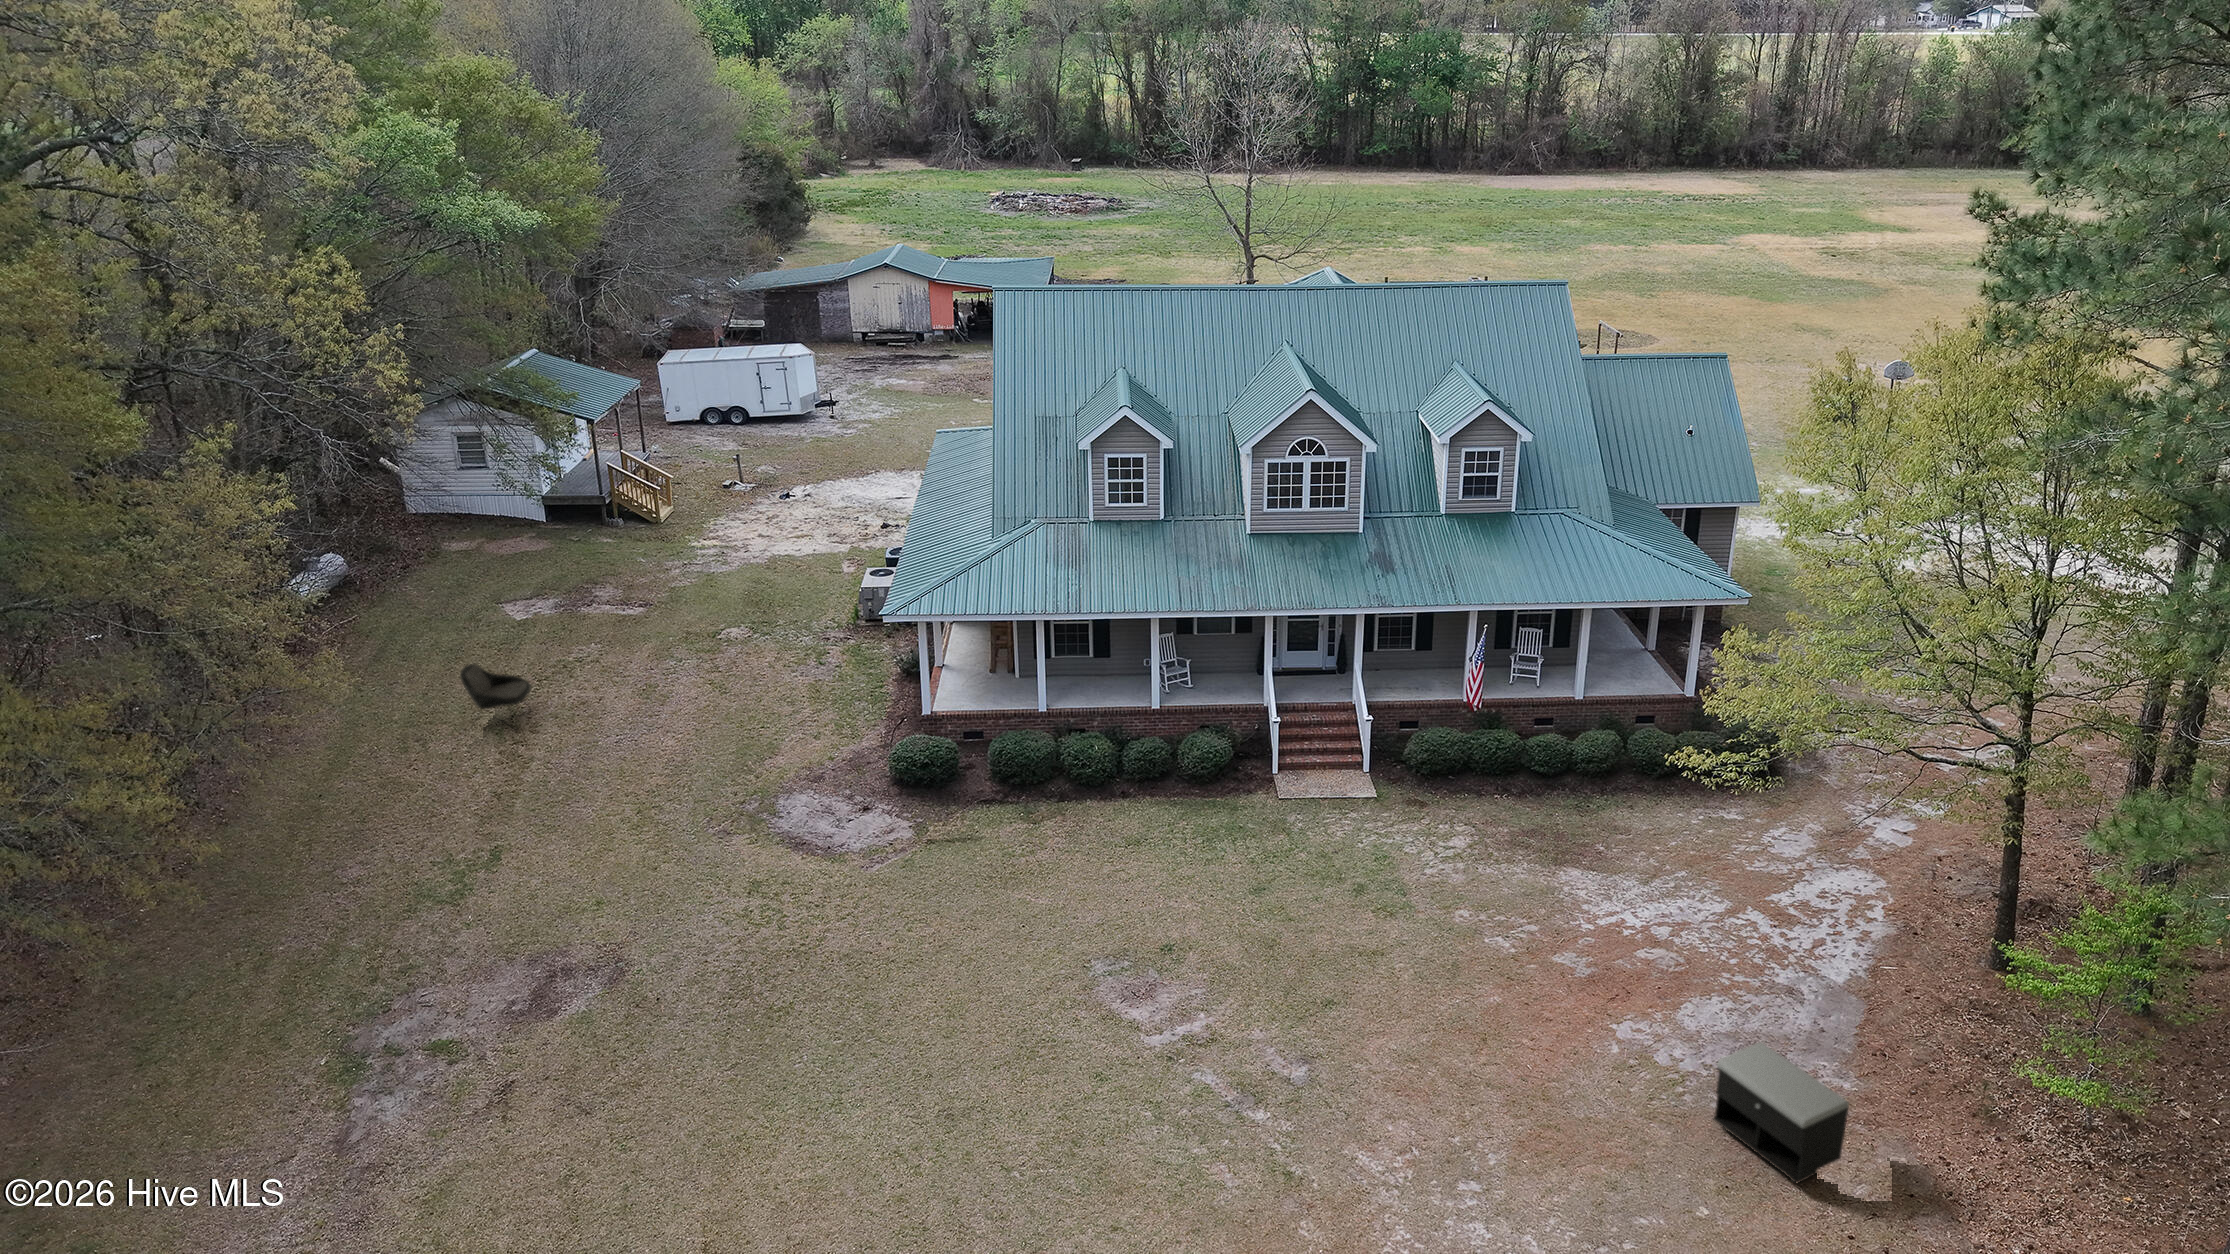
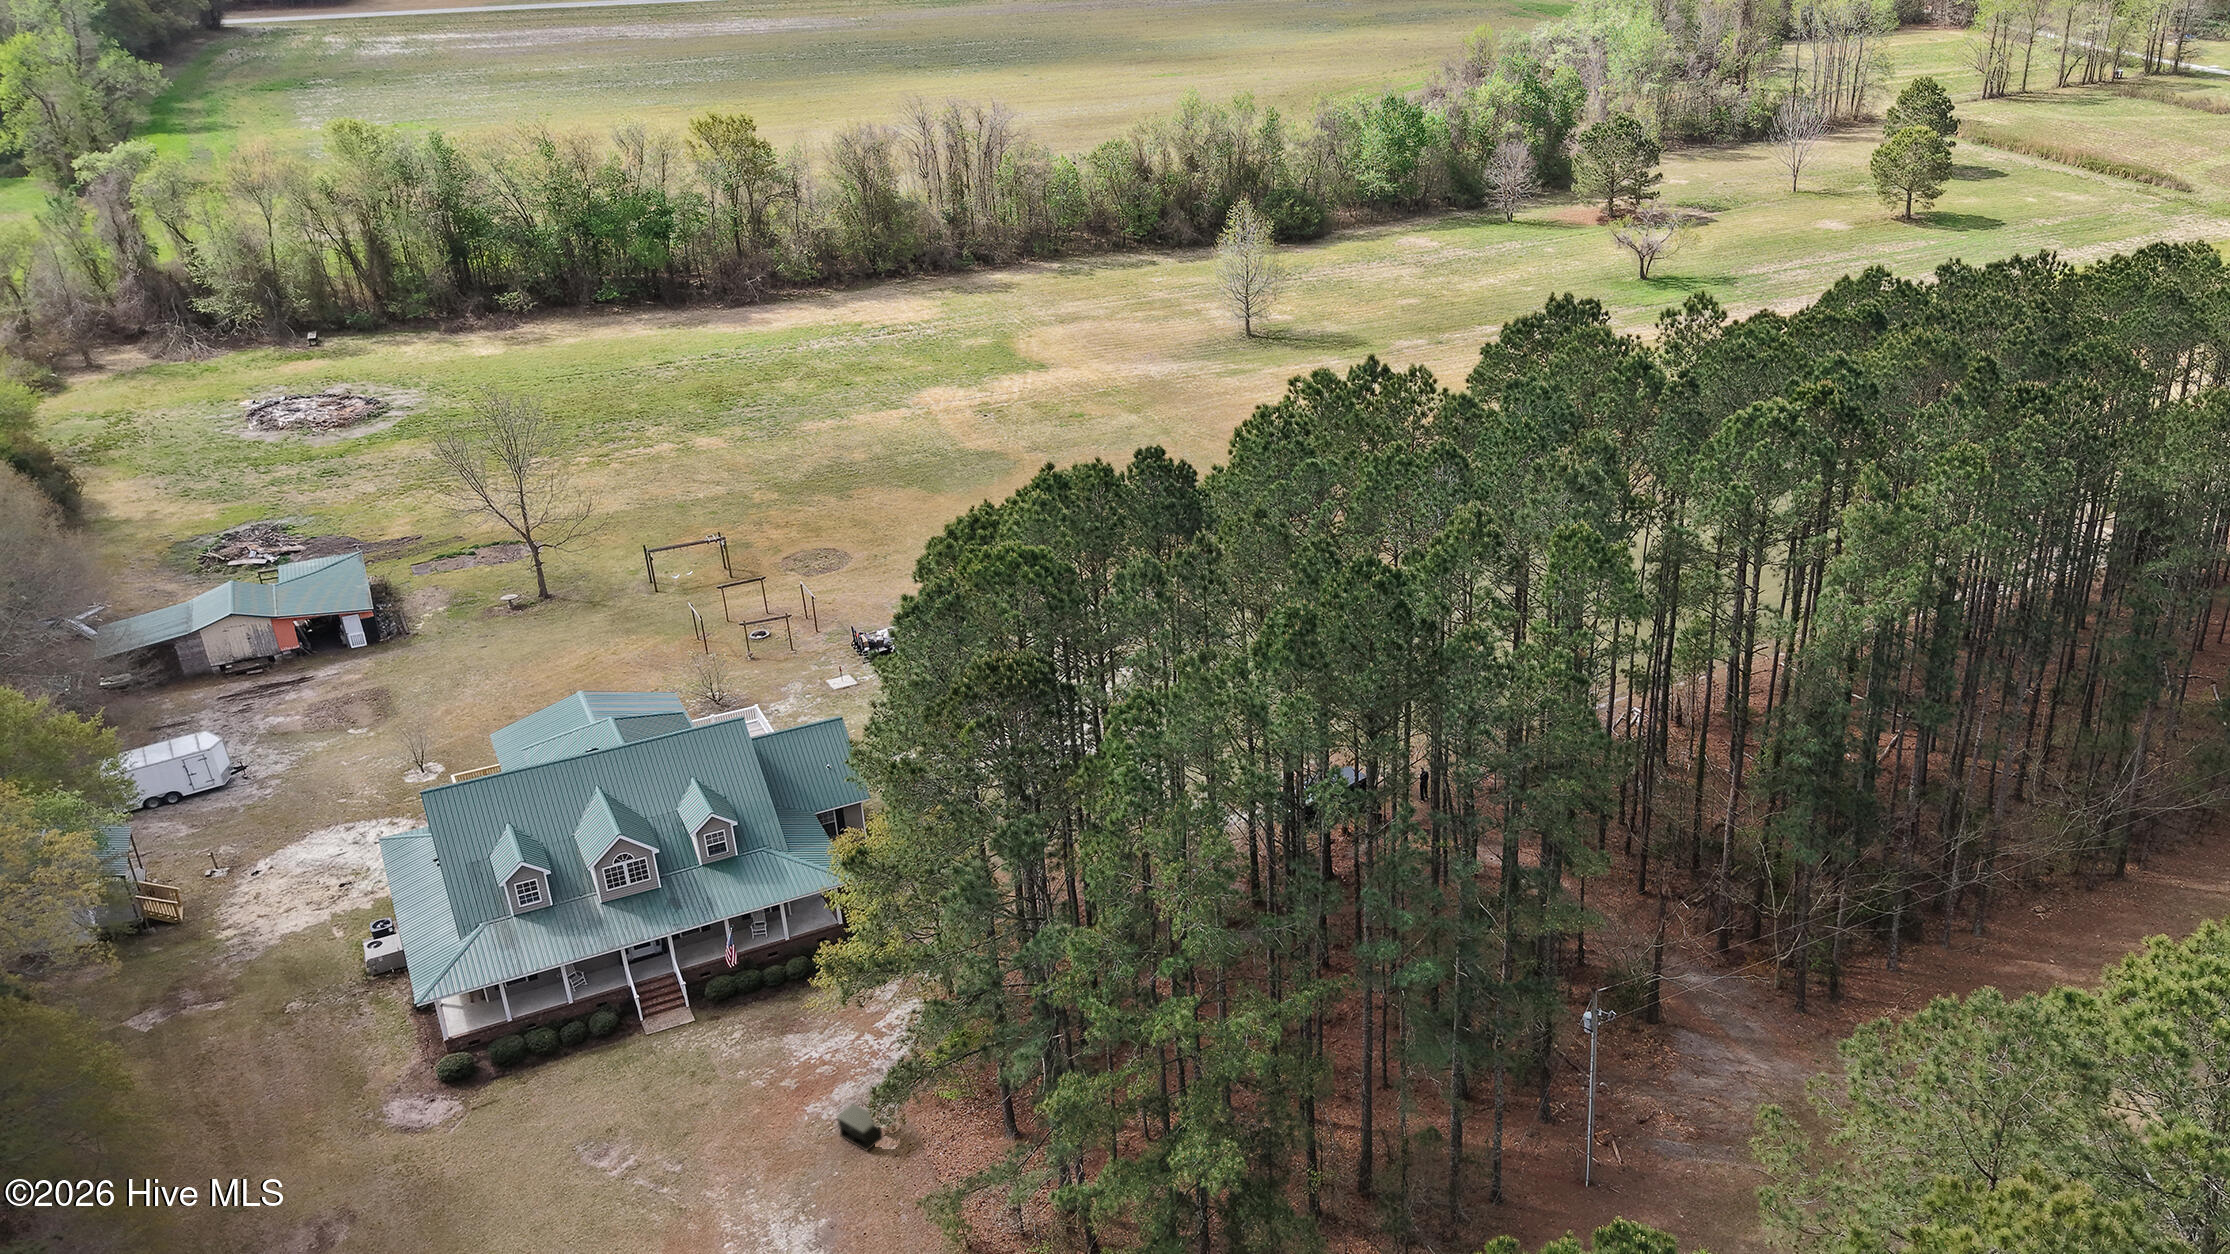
lounge chair: present [460,664,531,724] -> none [141,1081,186,1123]

